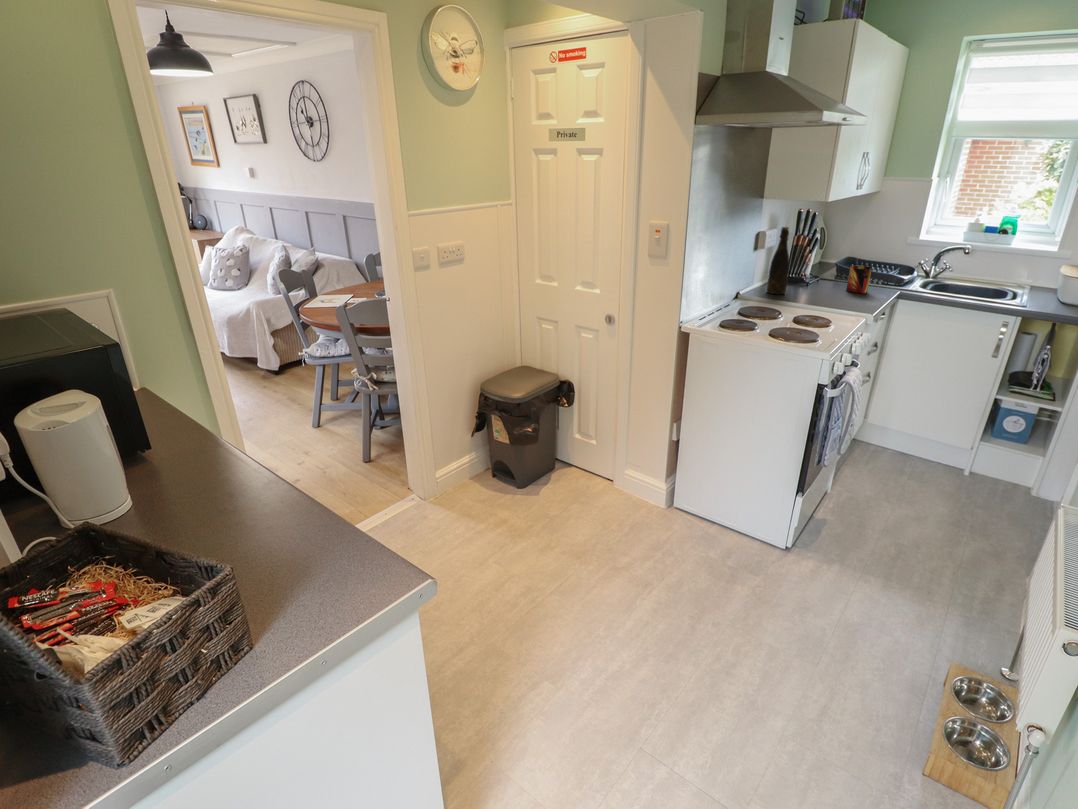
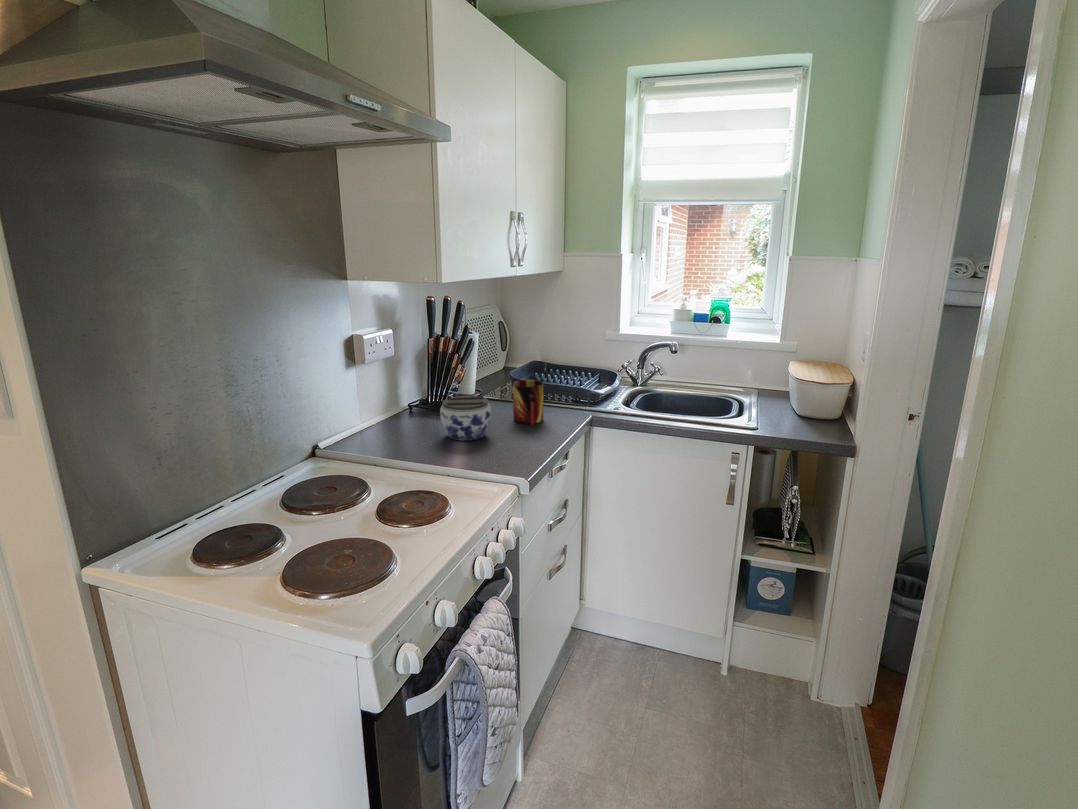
bottle: present [767,227,790,294] -> none [375,328,410,440]
jar: none [807,272,841,298] -> present [440,396,491,441]

